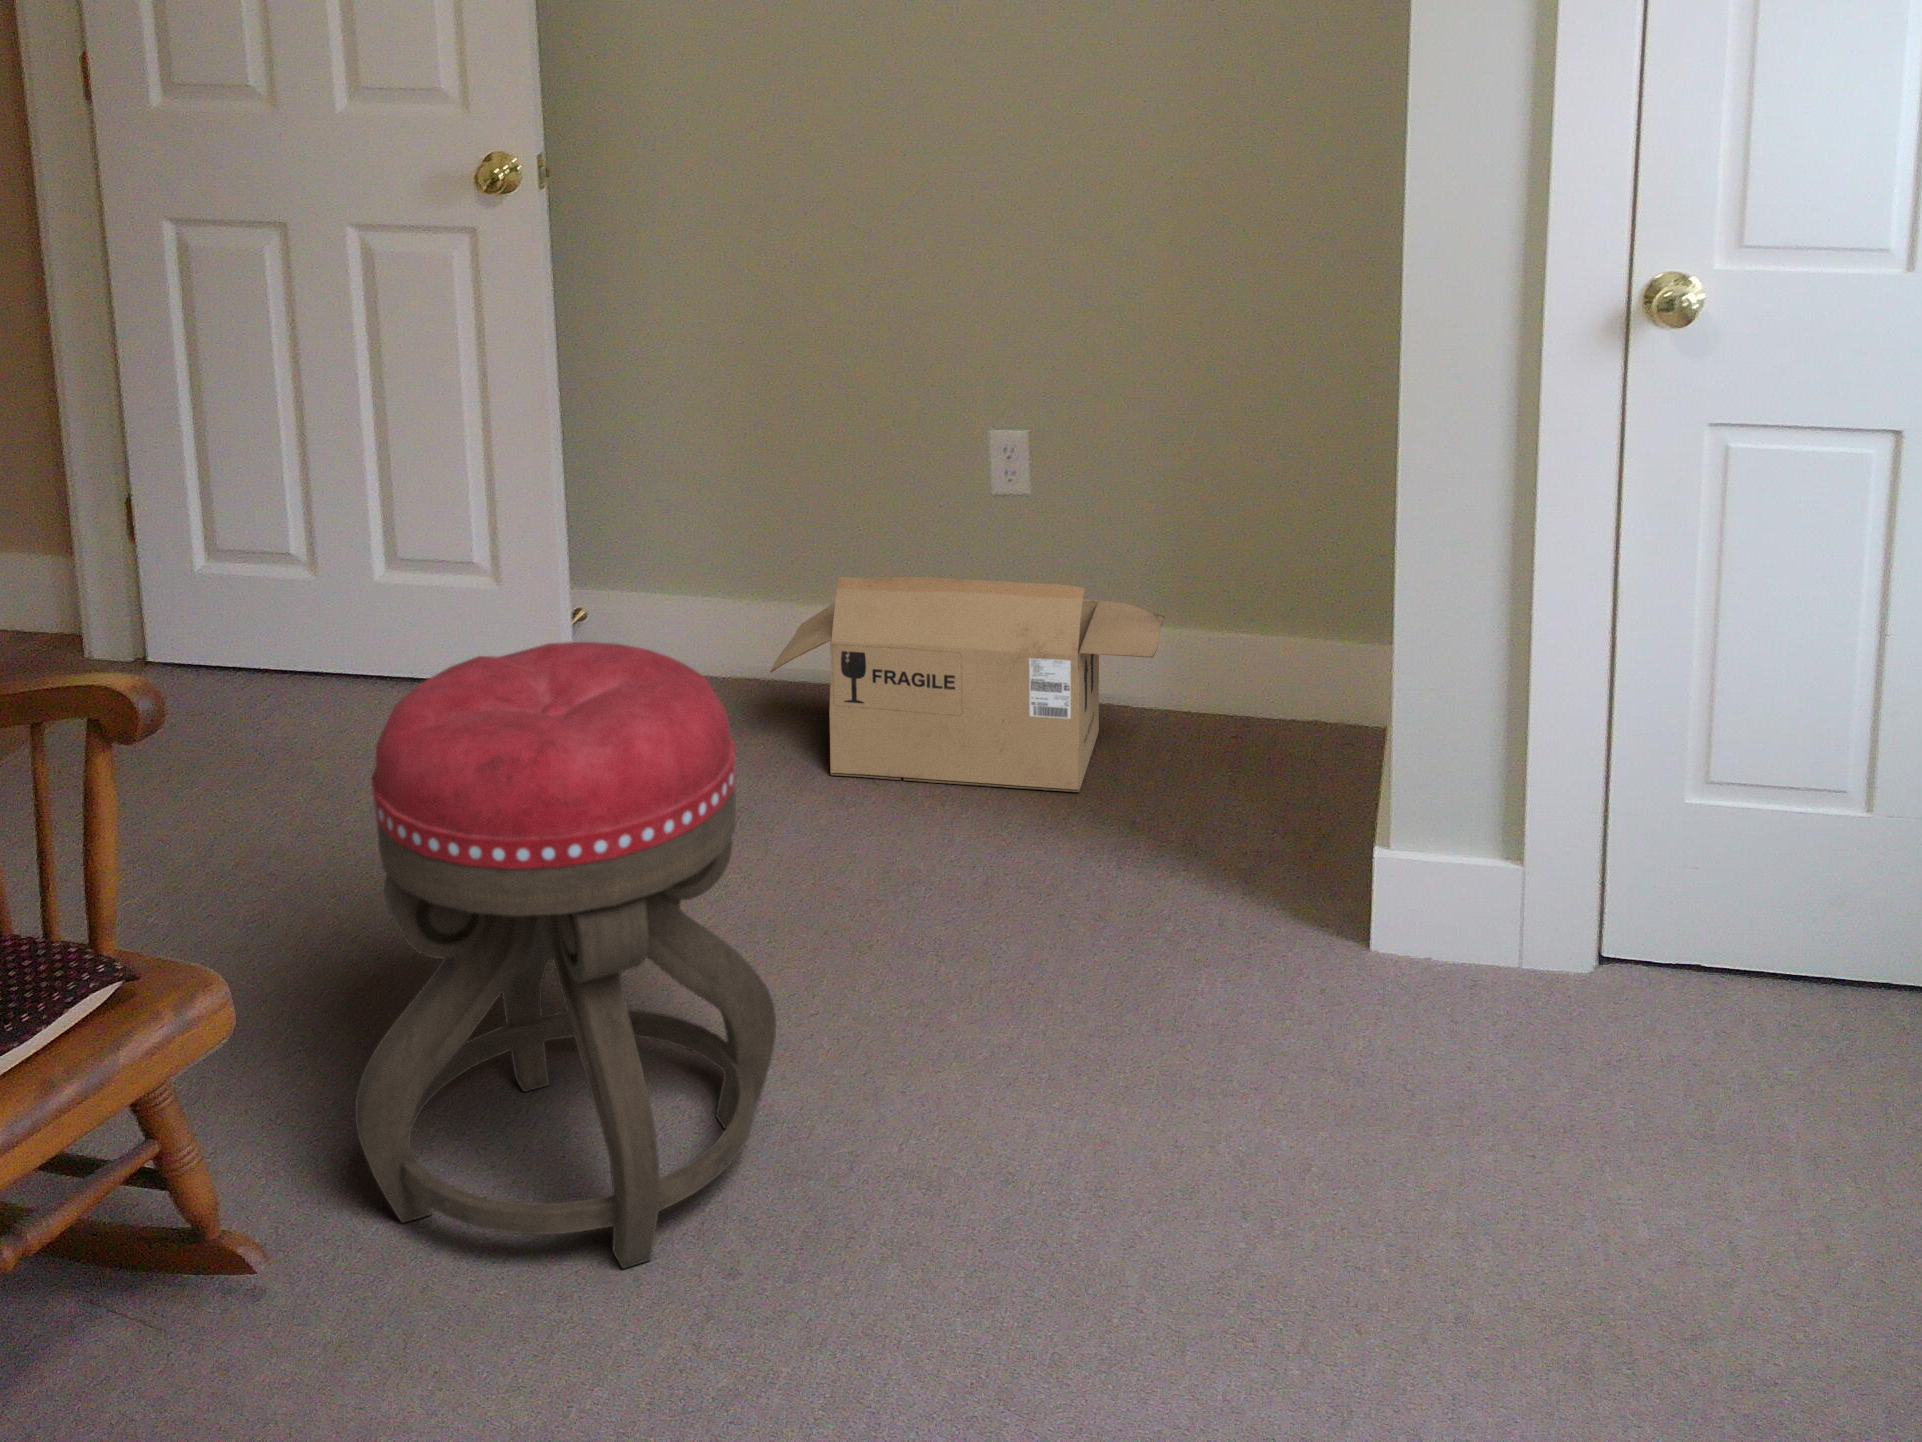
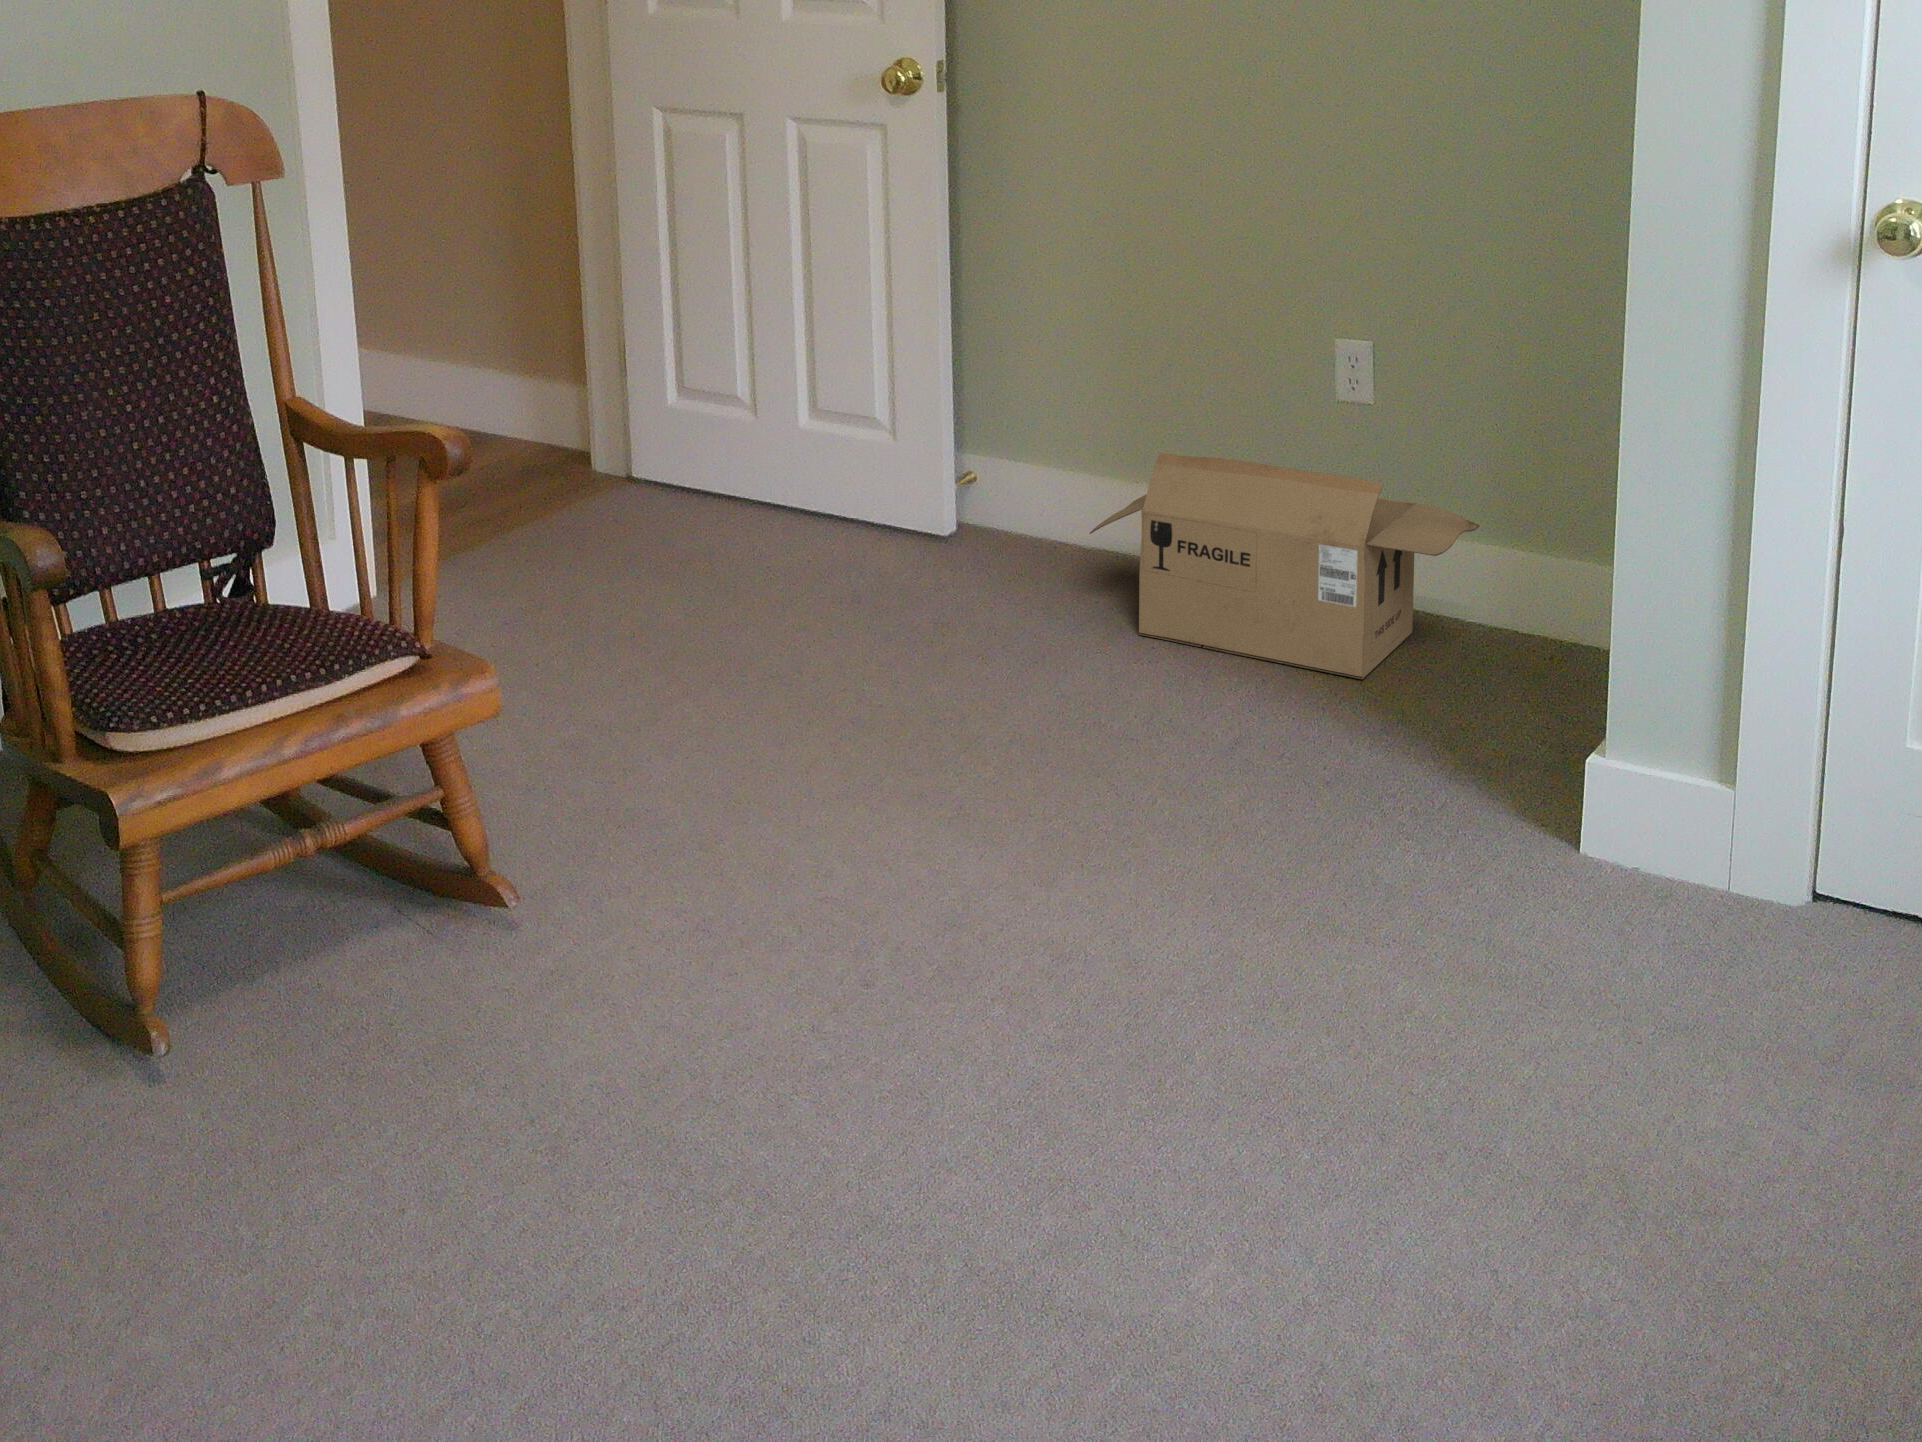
ottoman: present [355,642,776,1268] -> none [592,448,950,964]

